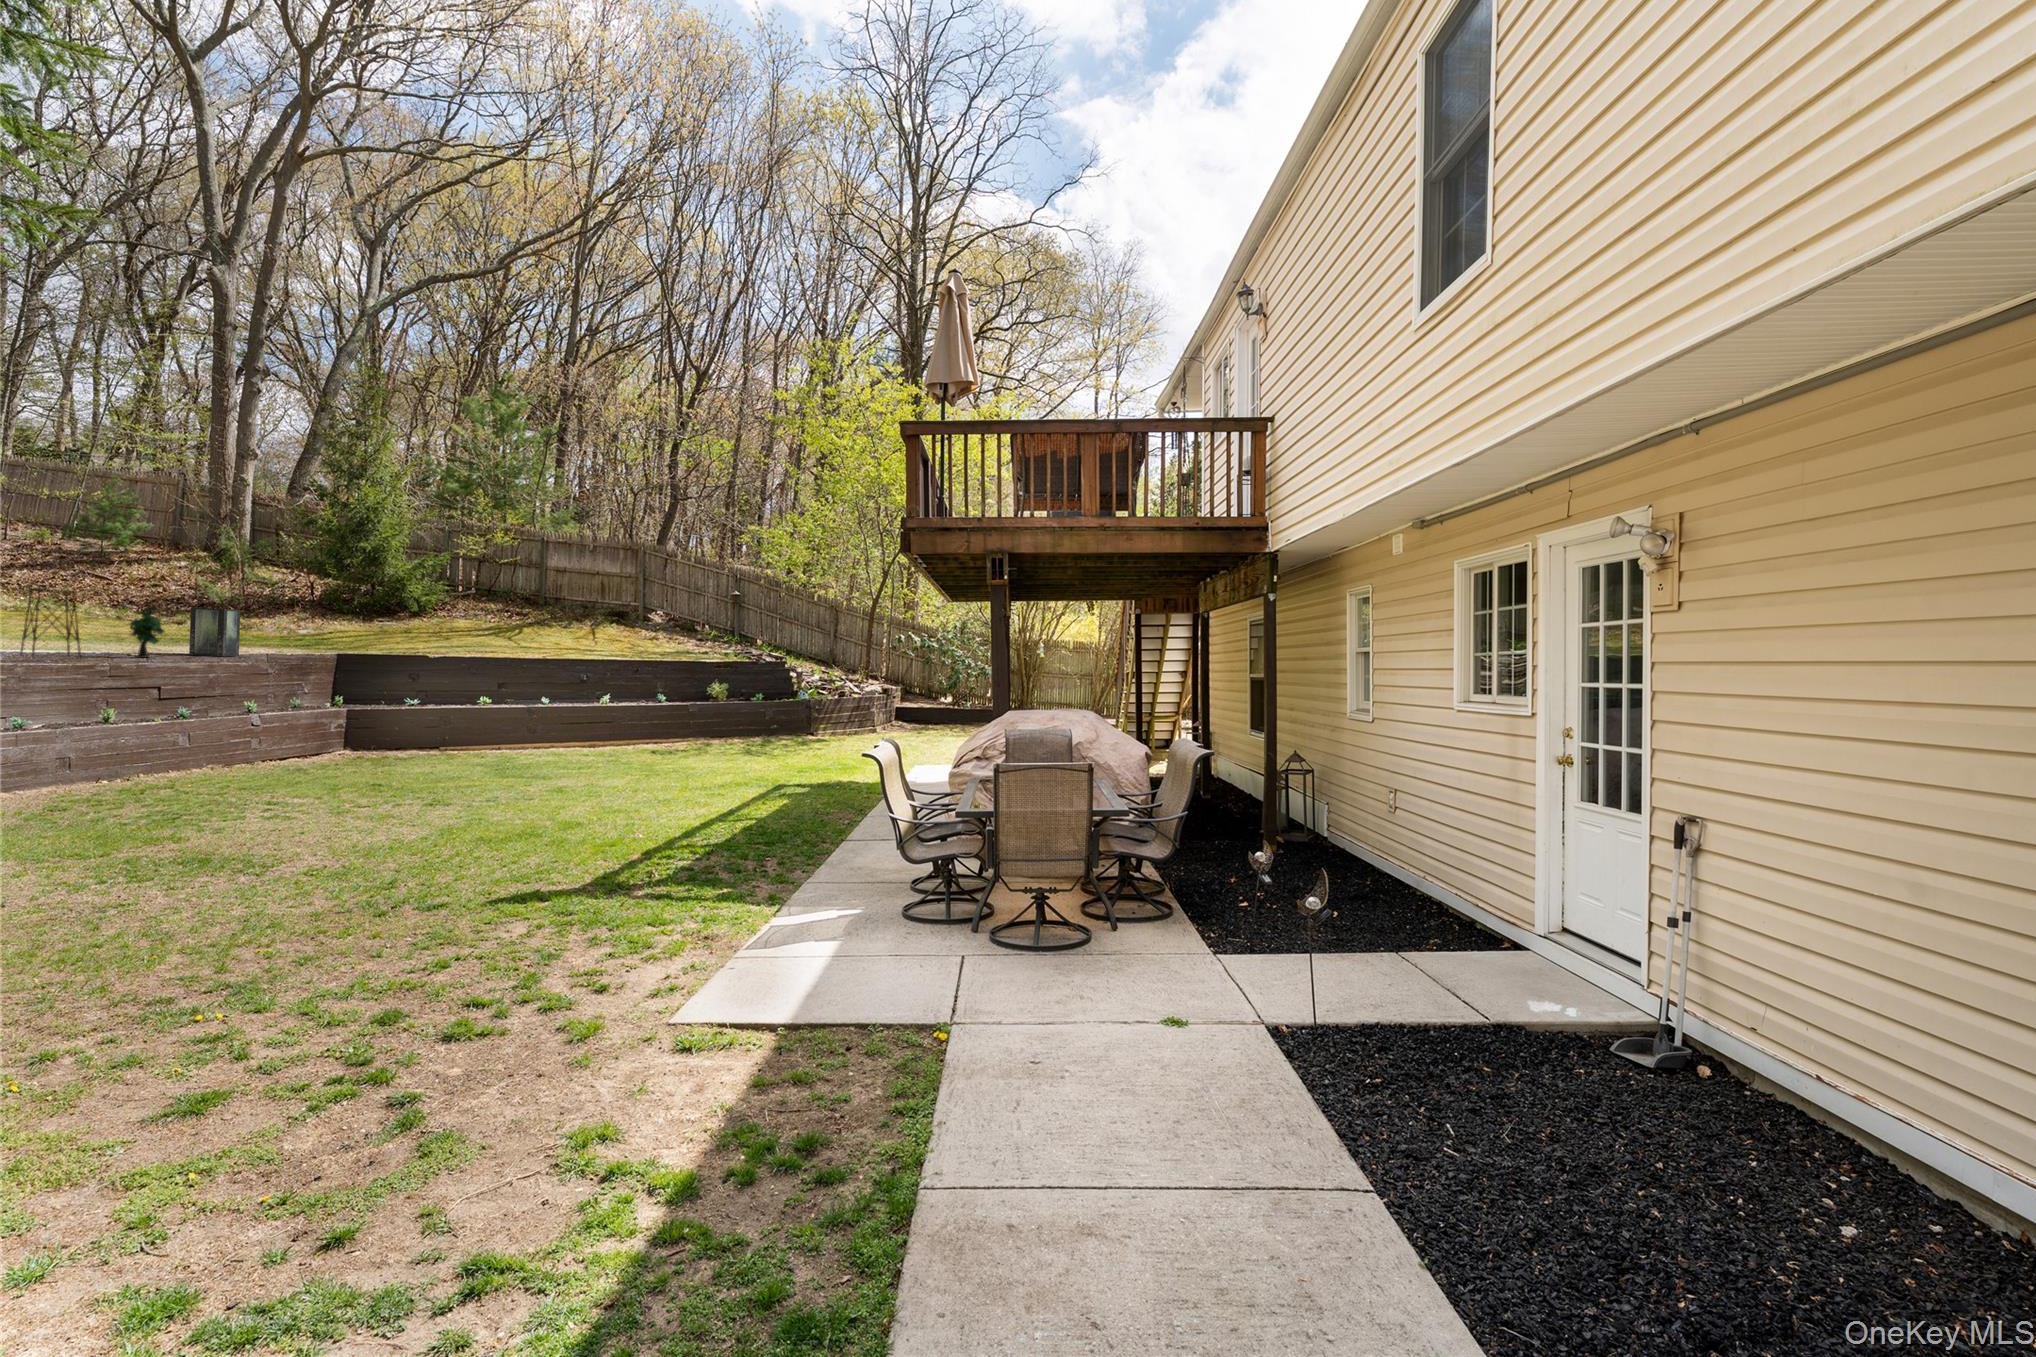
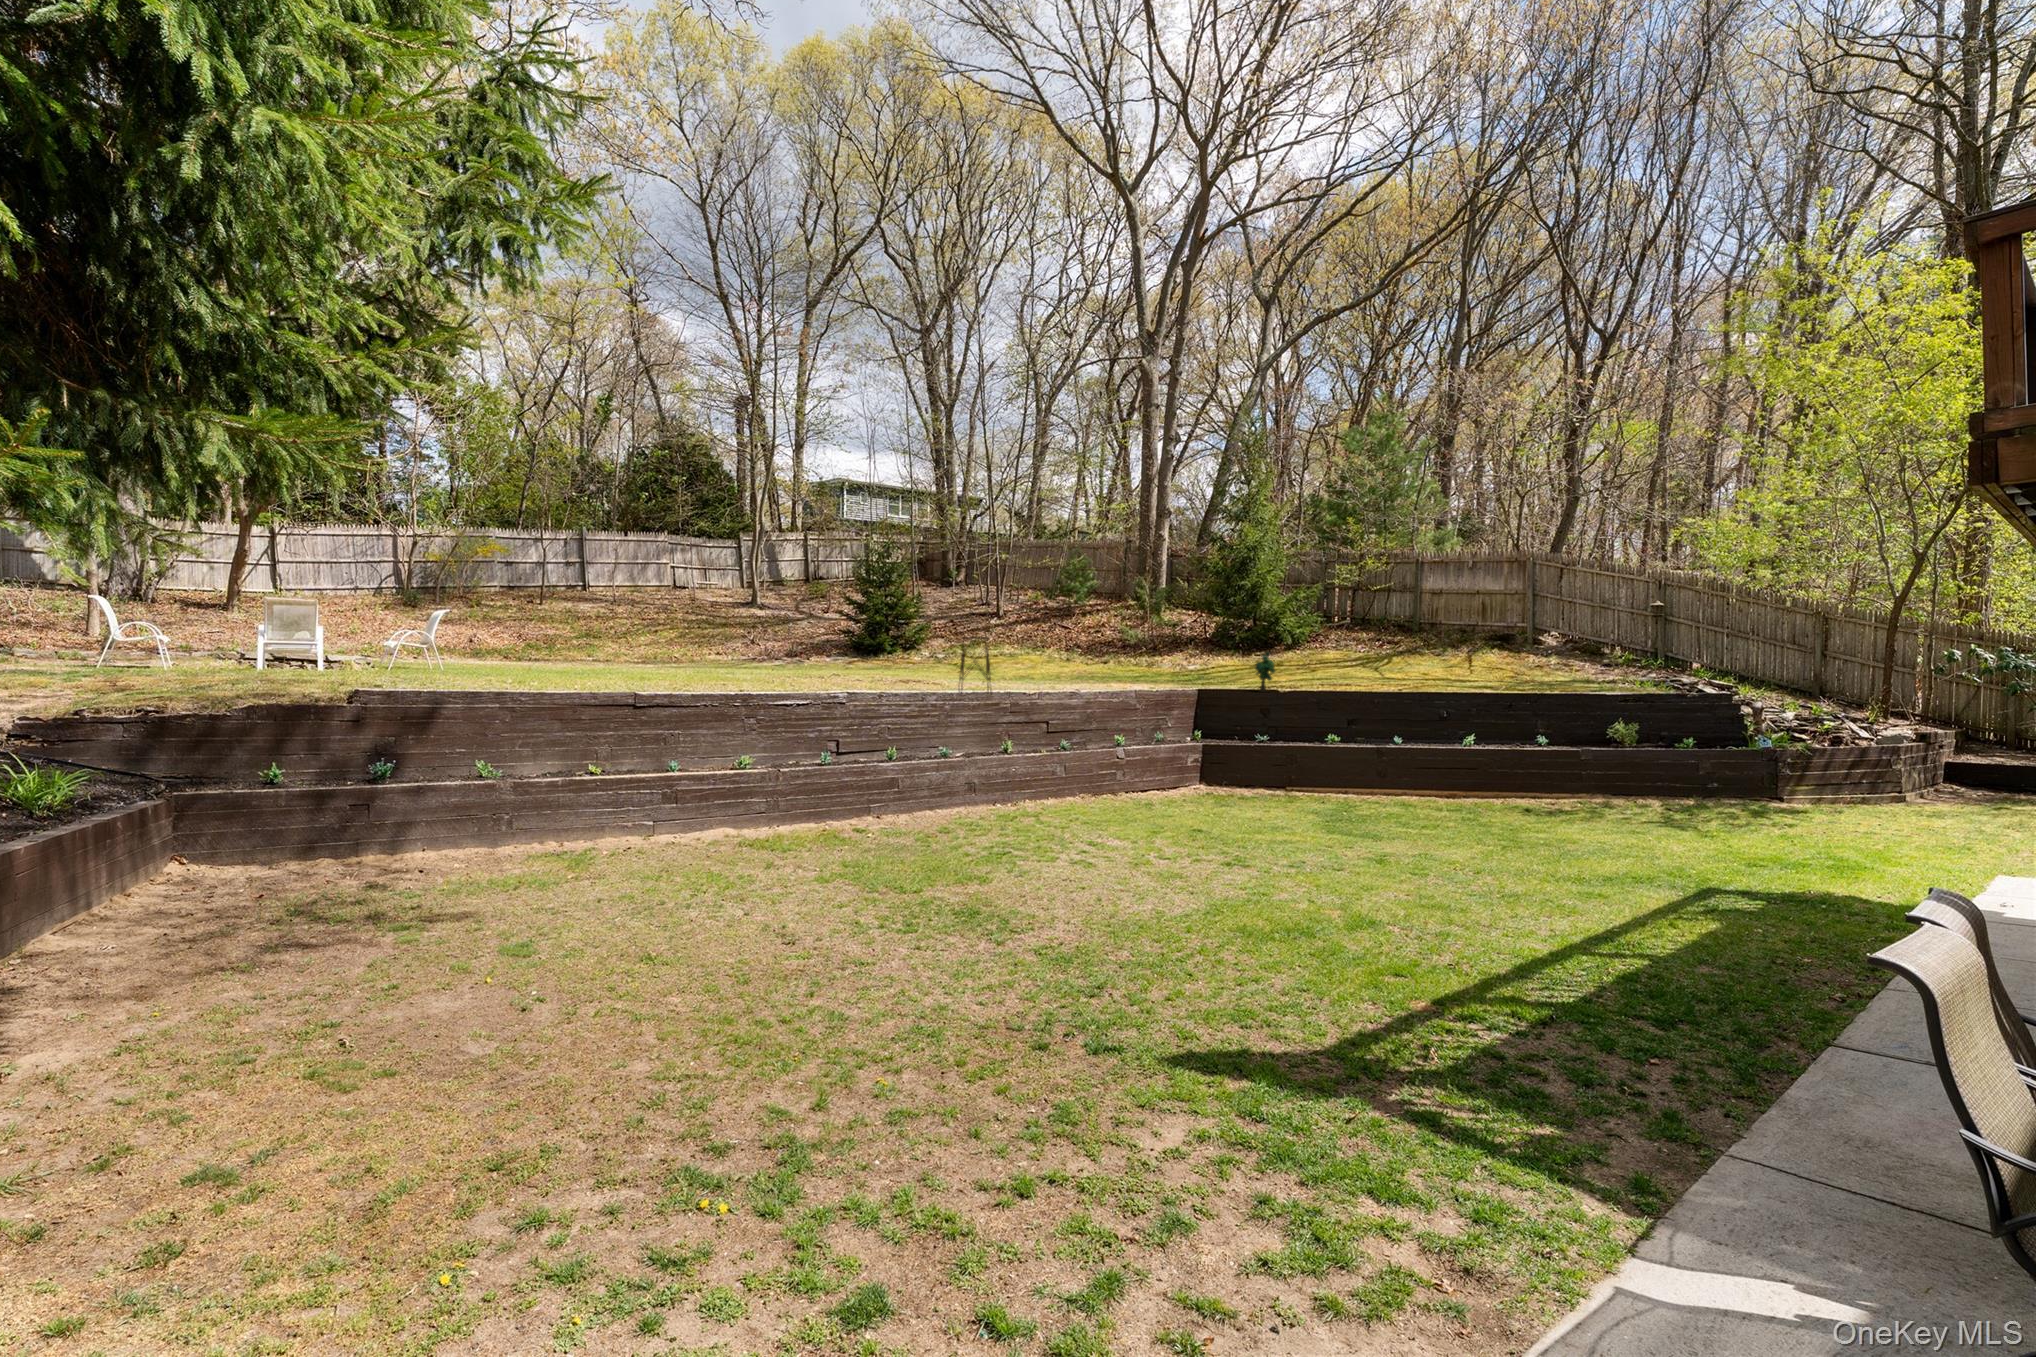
decorative plant: present [127,607,164,658] -> present [1255,652,1275,692]
storage box: present [189,607,240,656] -> none [1077,648,1114,692]

